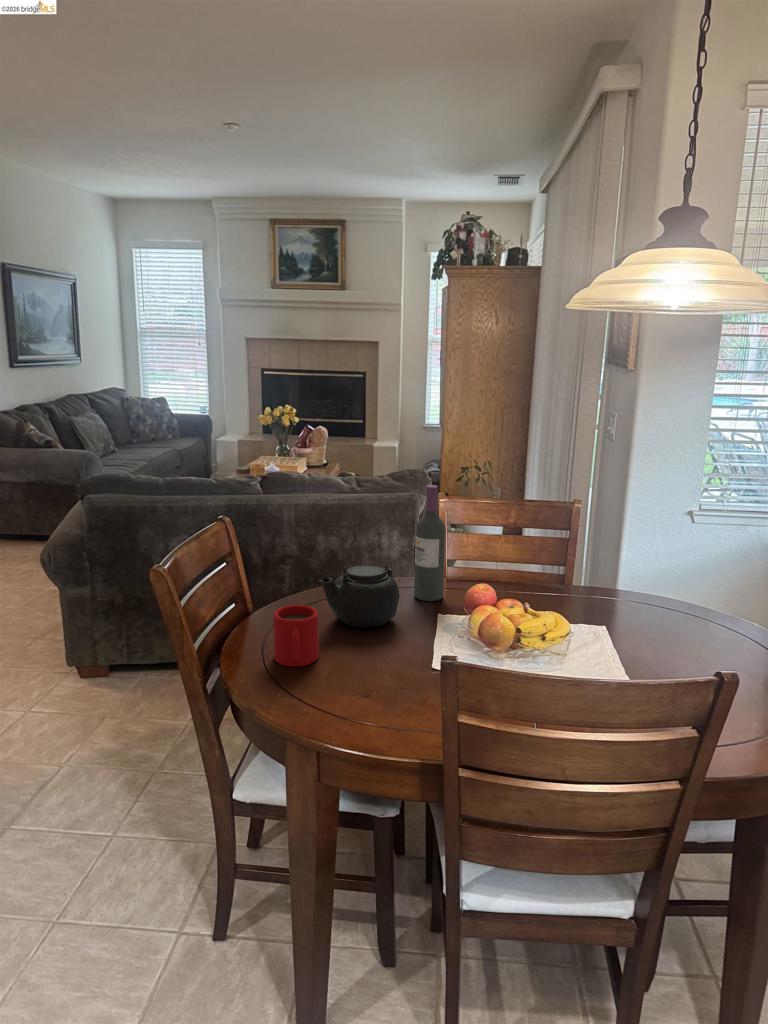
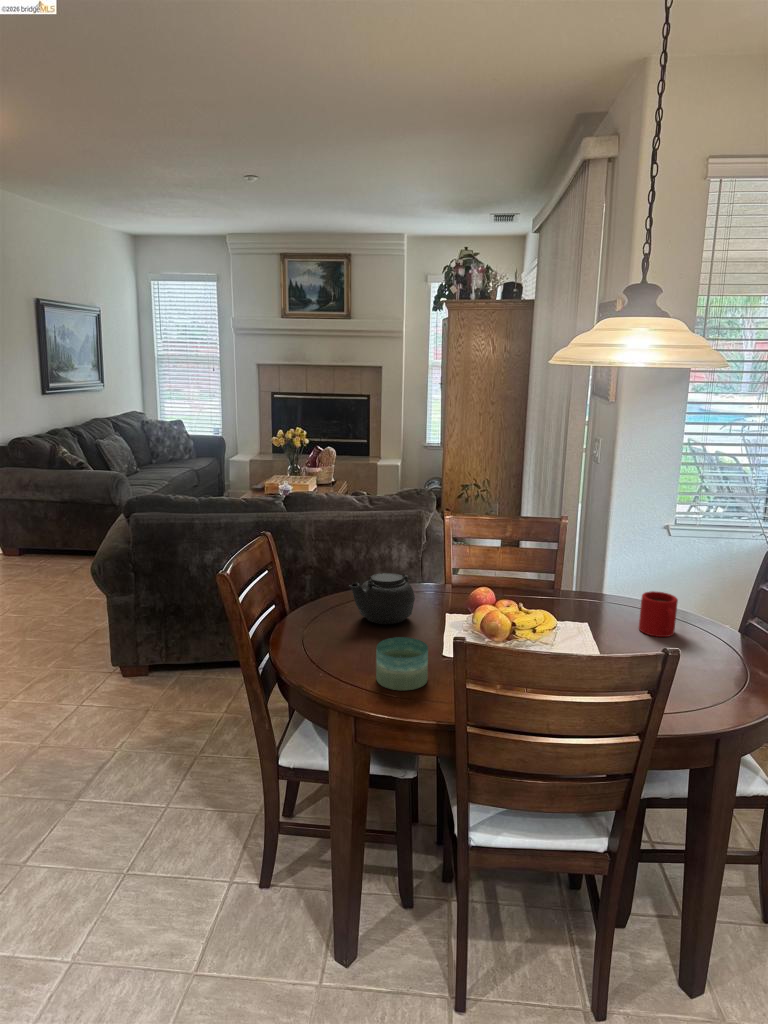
wine bottle: present [414,485,446,601] -> none [426,505,452,603]
mug: present [273,605,319,667] -> present [639,591,678,637]
candle: none [347,647,411,716] -> present [376,637,428,690]

